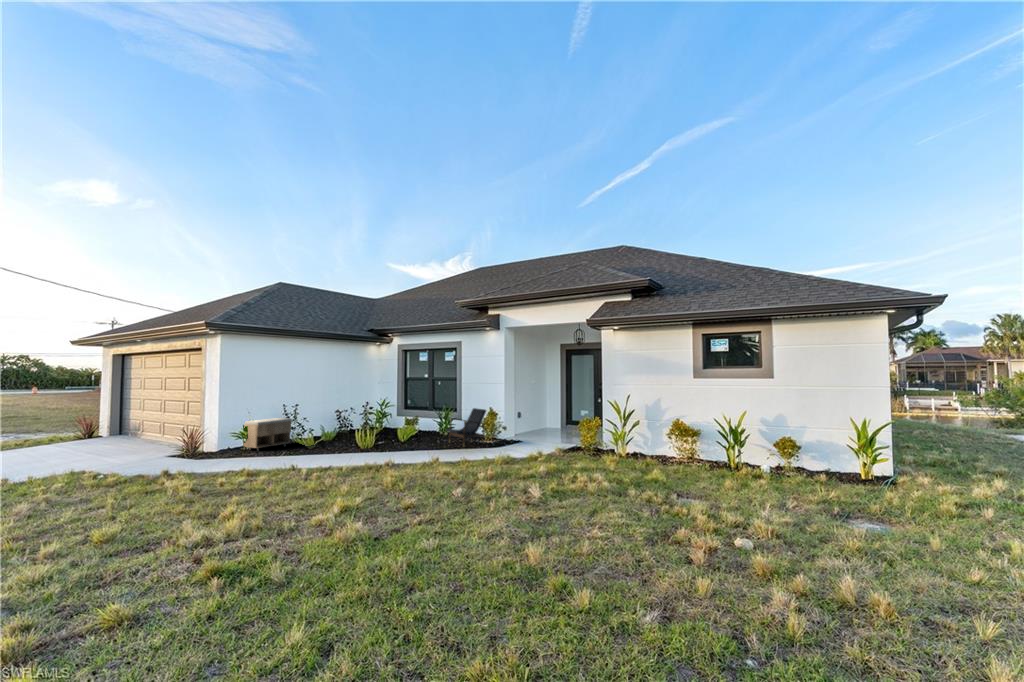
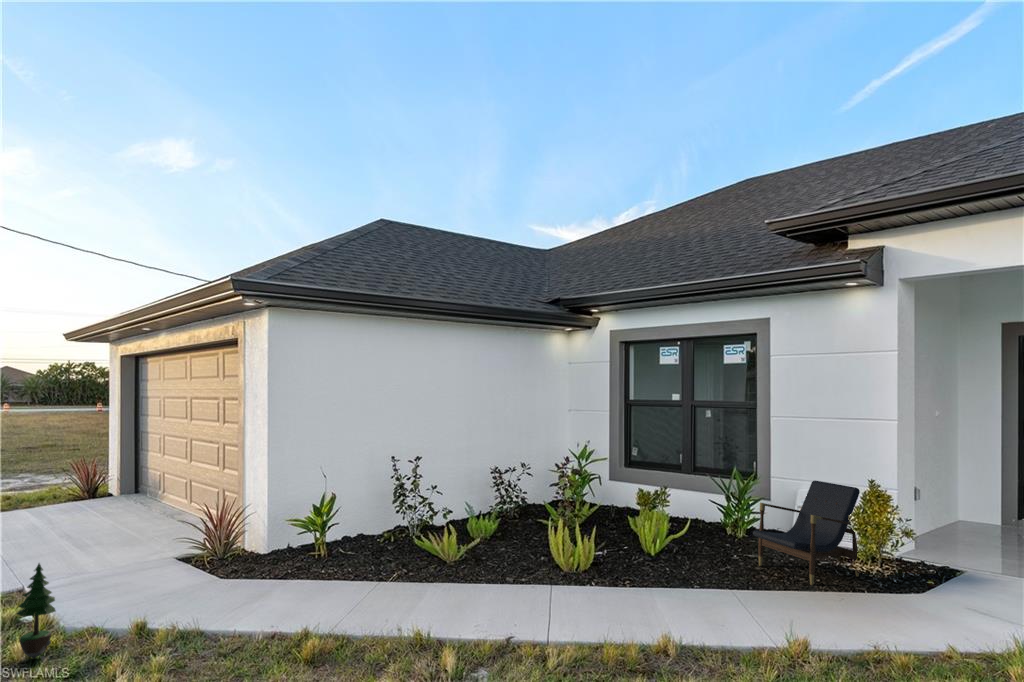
storage bench: present [244,418,292,450] -> none [320,484,408,556]
potted tree: none [99,445,118,485] -> present [16,563,56,658]

